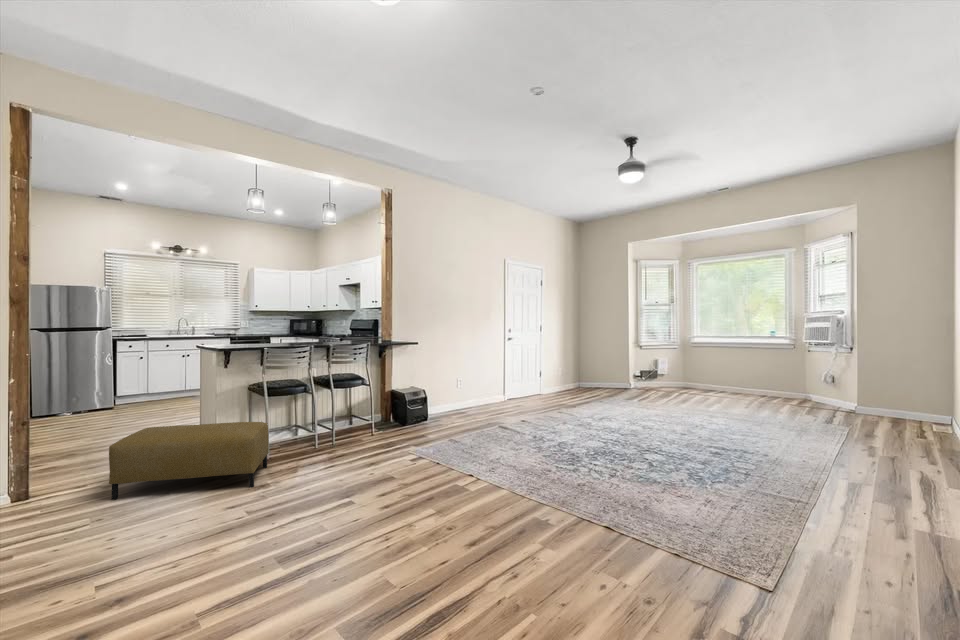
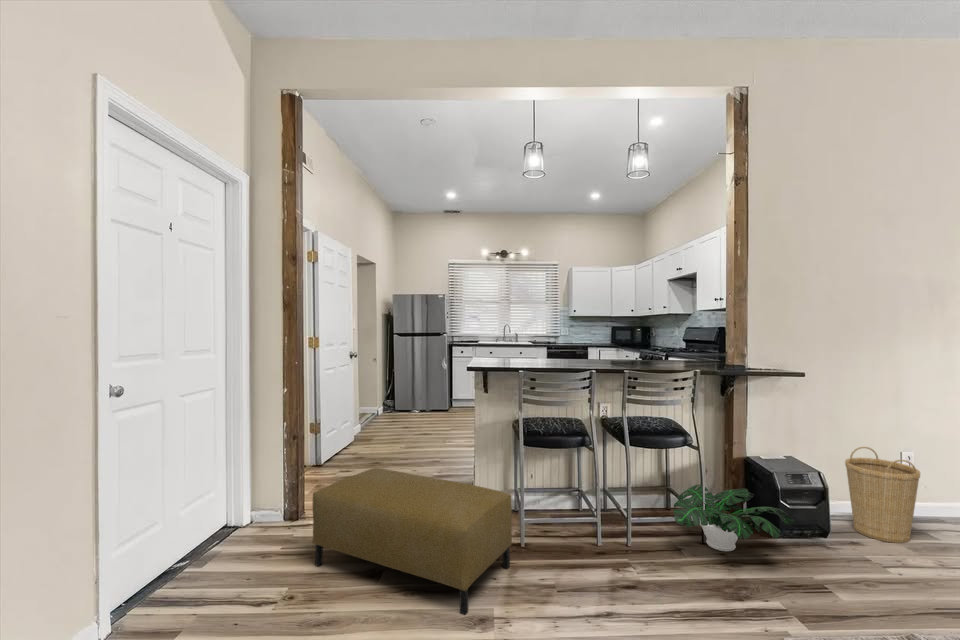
basket: none [435,378,463,419] -> present [845,447,920,543]
potted plant: none [358,405,414,437] -> present [673,485,795,551]

